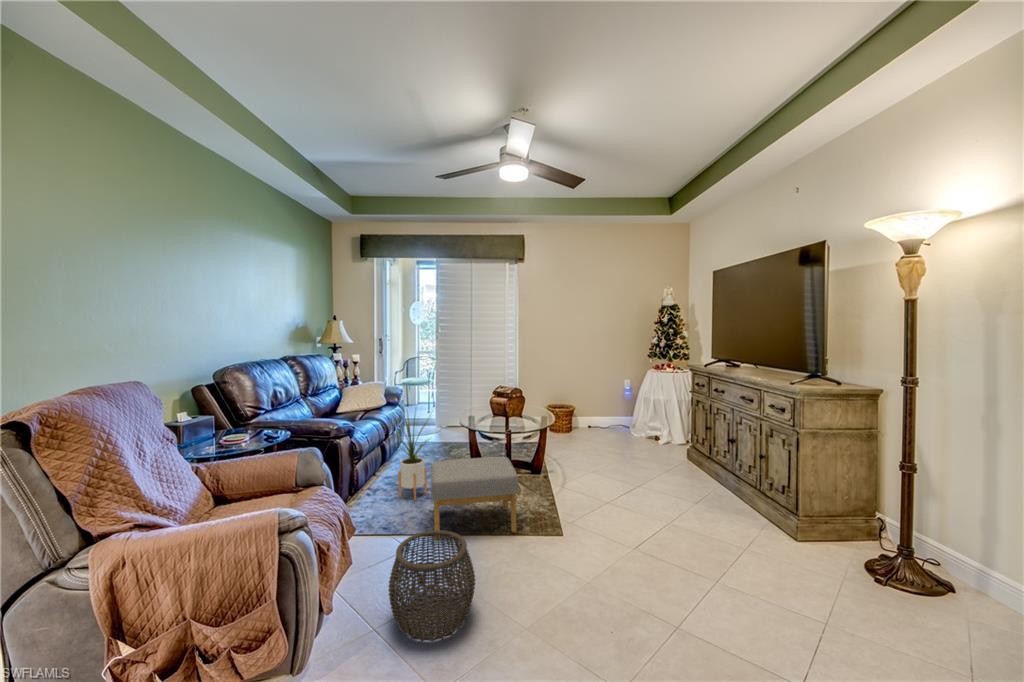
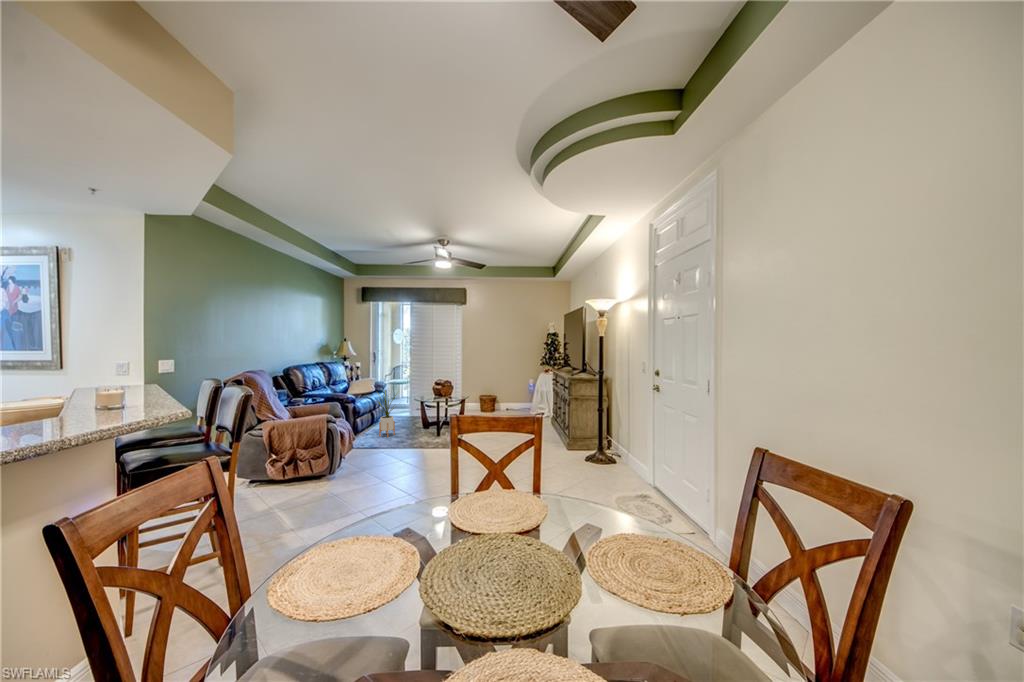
footstool: present [431,457,518,538] -> none [393,413,436,449]
woven basket: present [388,530,475,641] -> none [369,434,406,472]

